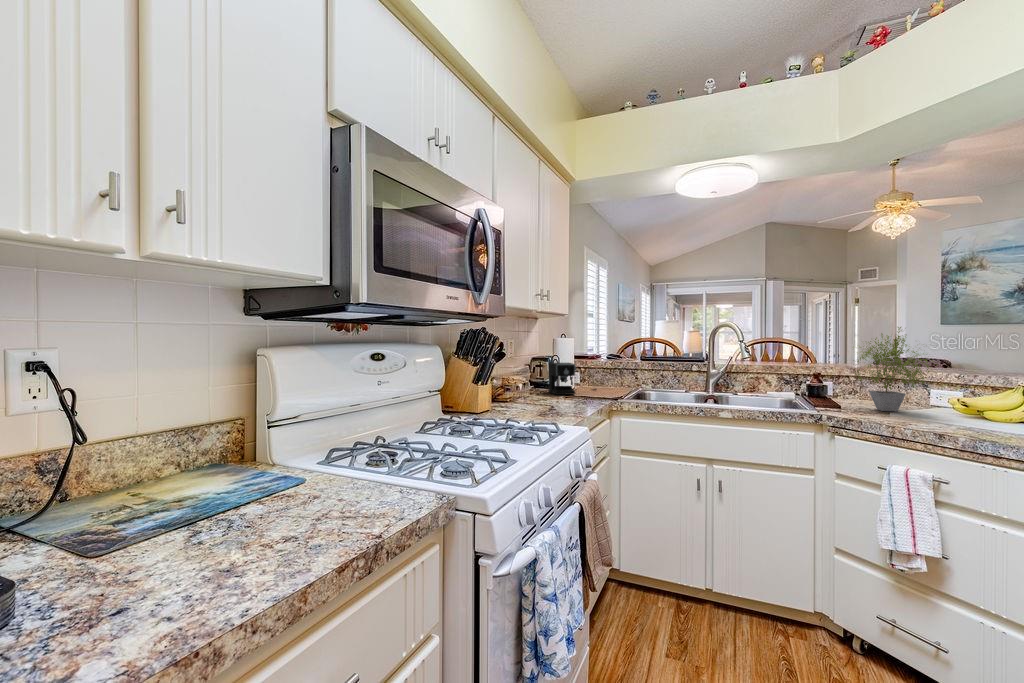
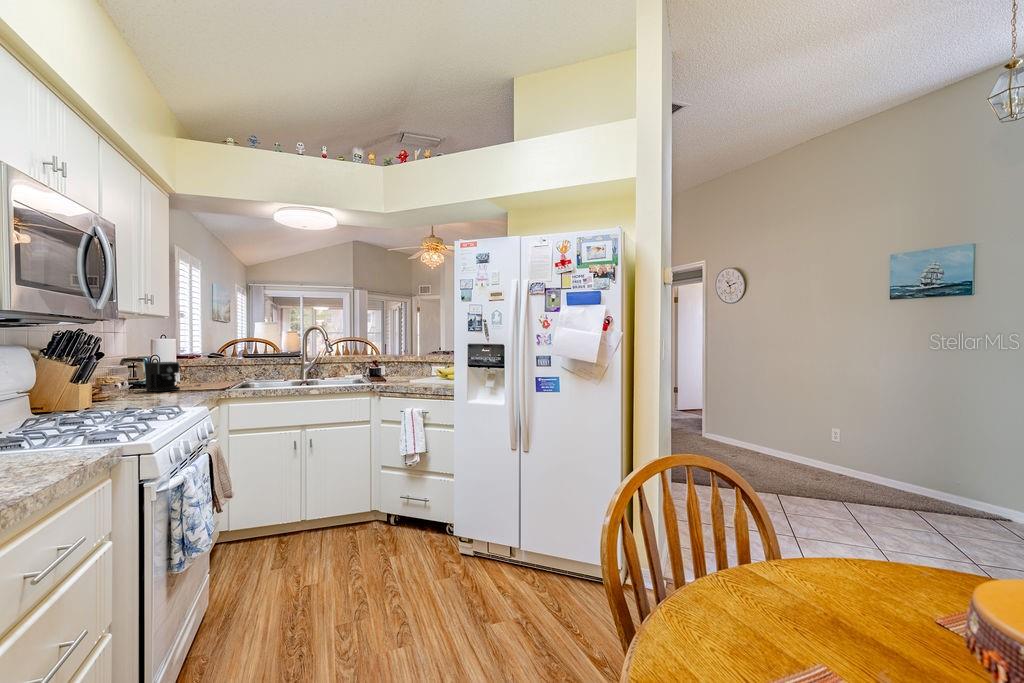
potted plant: present [855,327,929,412] -> none [389,331,432,381]

